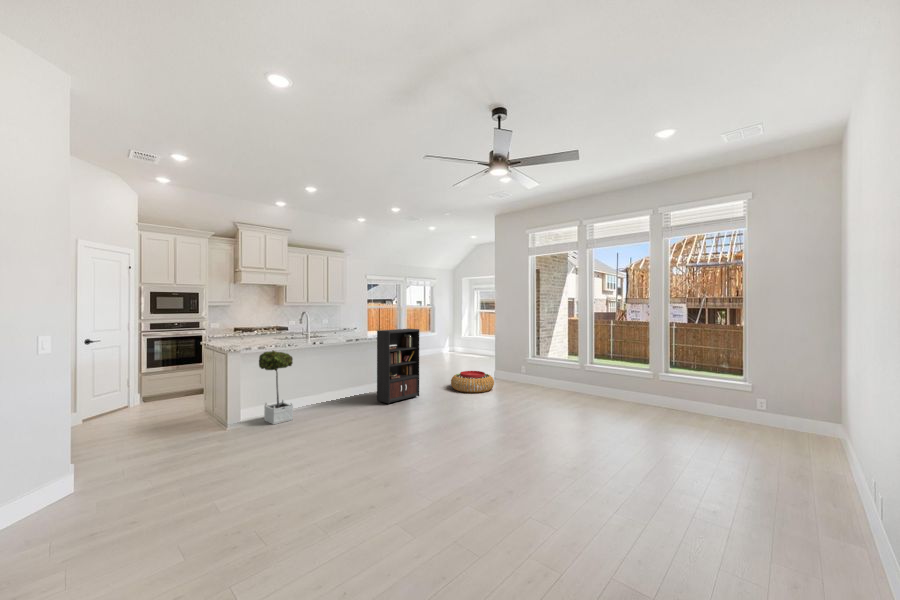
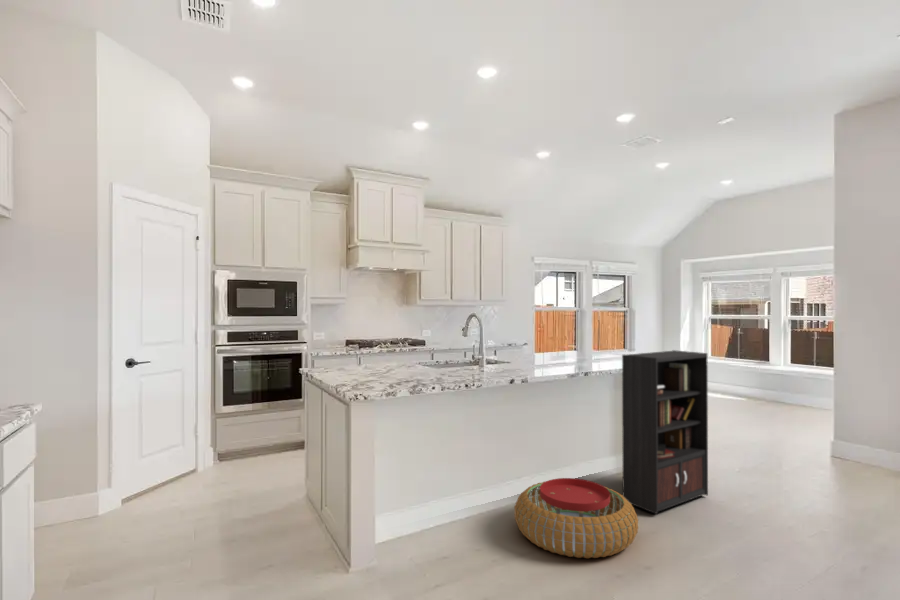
potted tree: present [259,350,293,424] -> none [405,396,472,555]
pouf: present [451,371,494,393] -> present [514,478,638,558]

